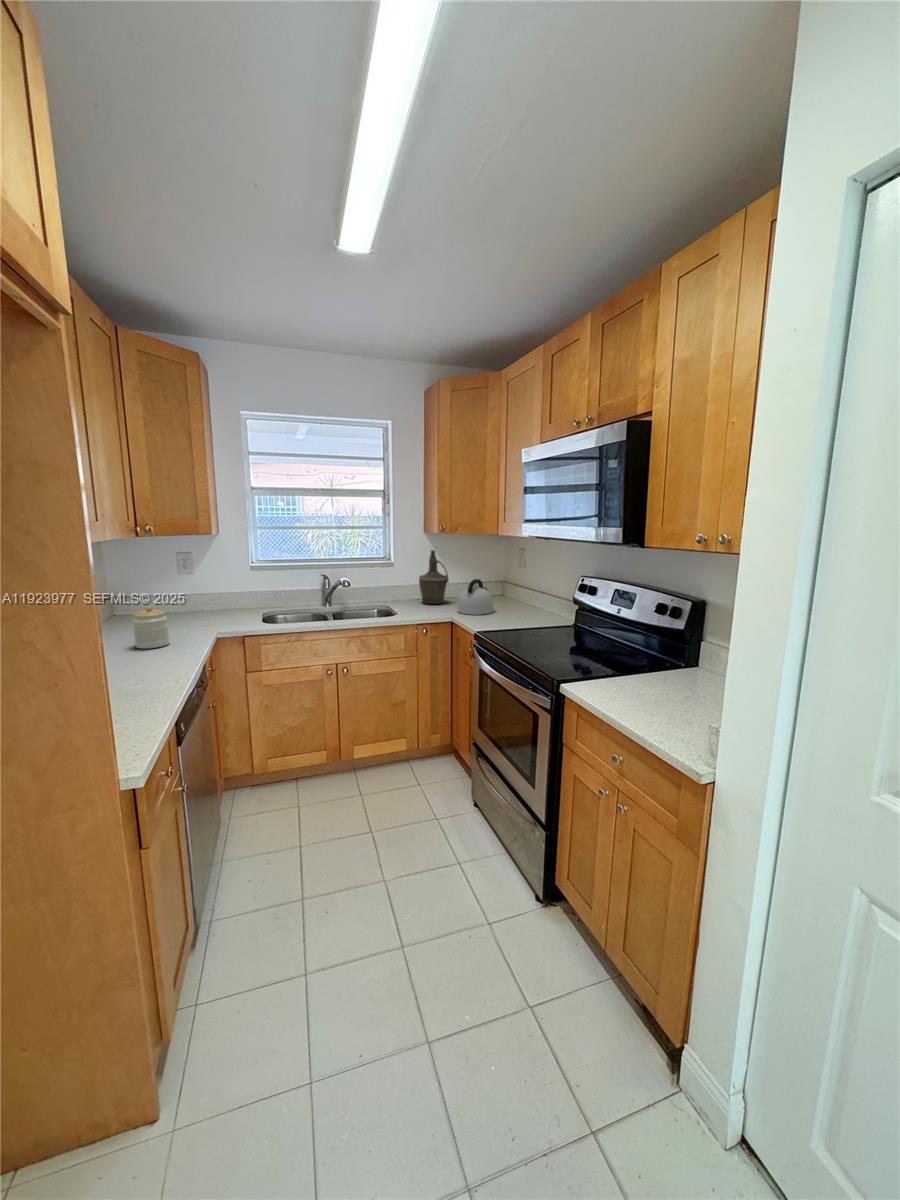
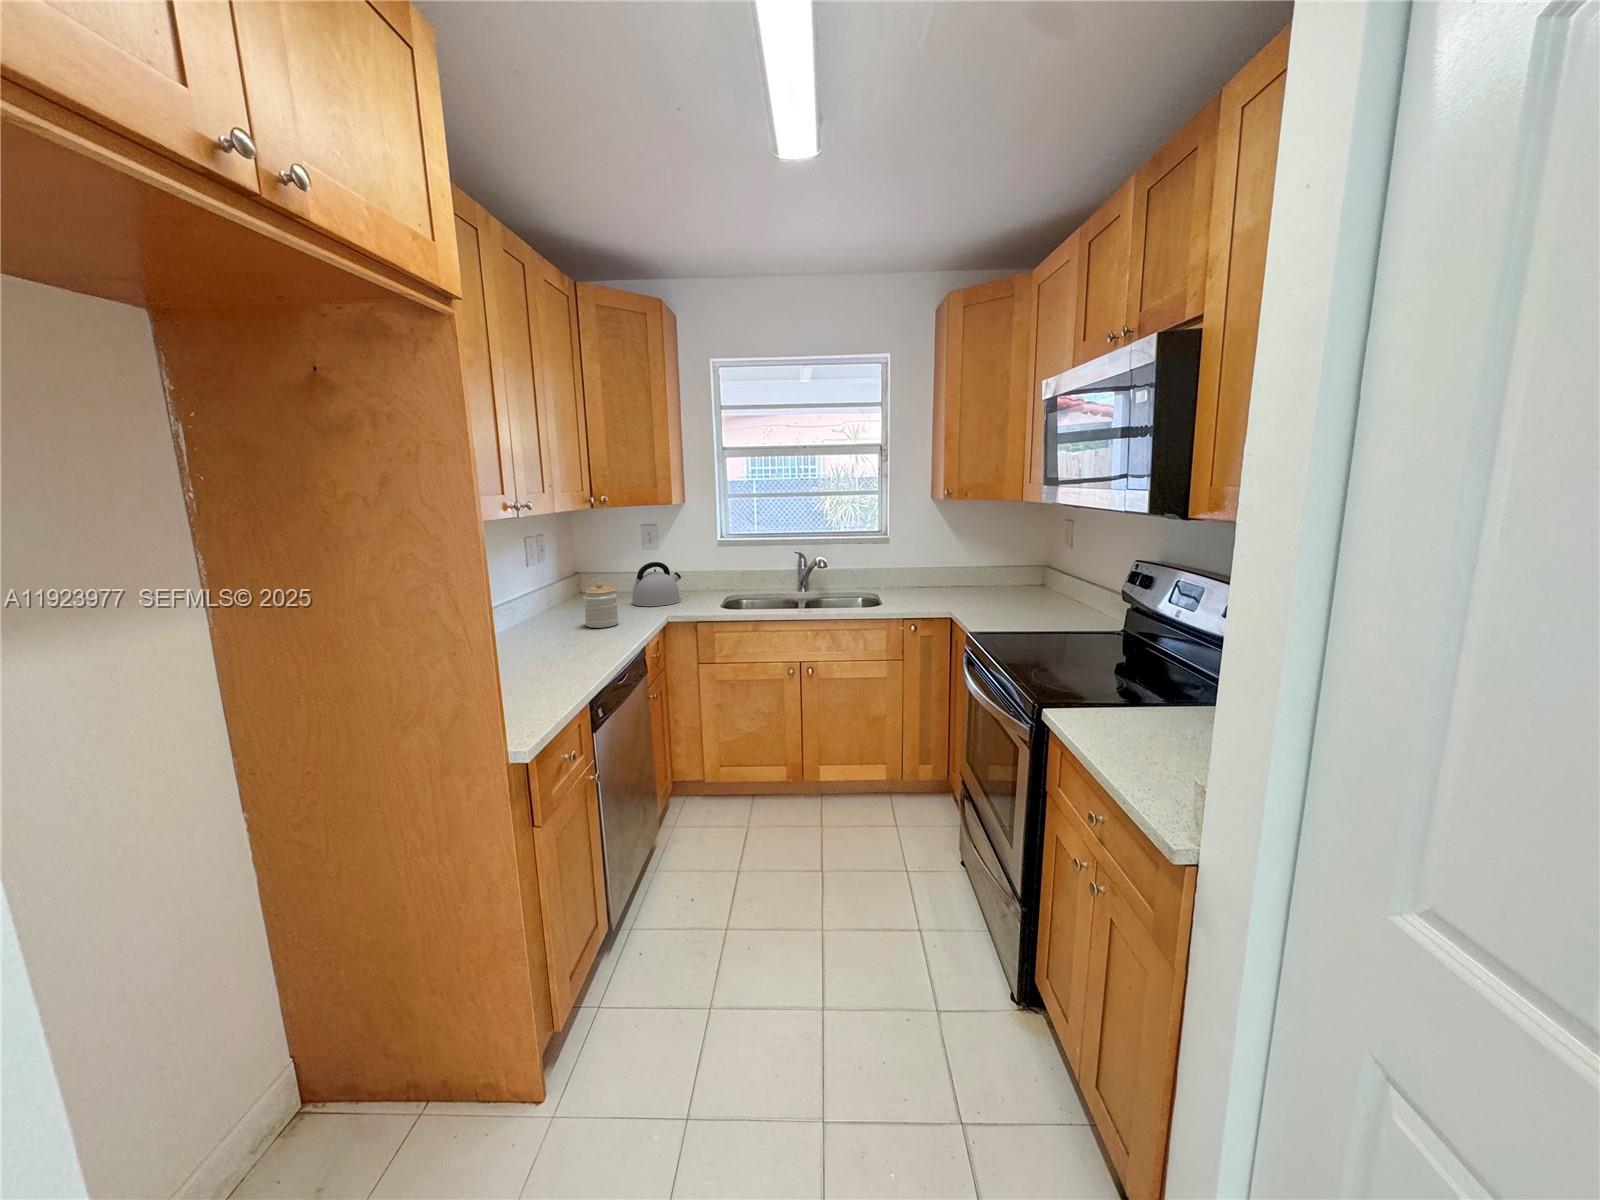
bottle: present [419,550,449,604] -> none [919,522,960,594]
kettle: present [458,579,493,615] -> present [632,562,681,606]

